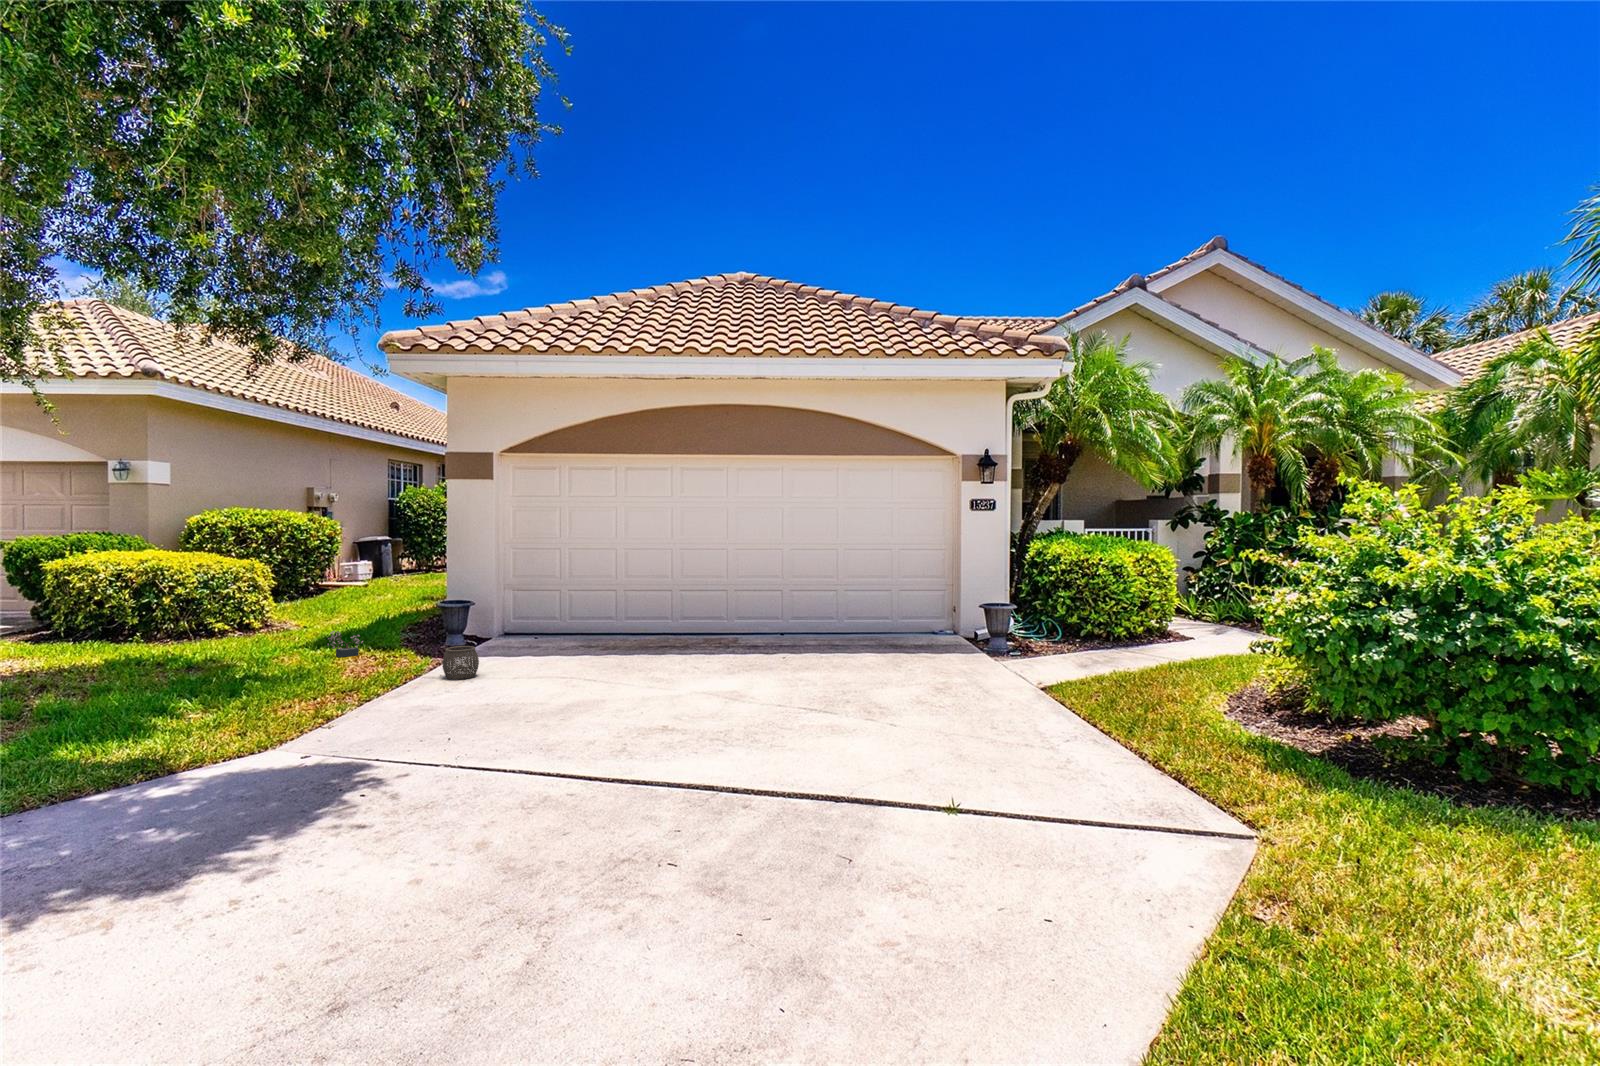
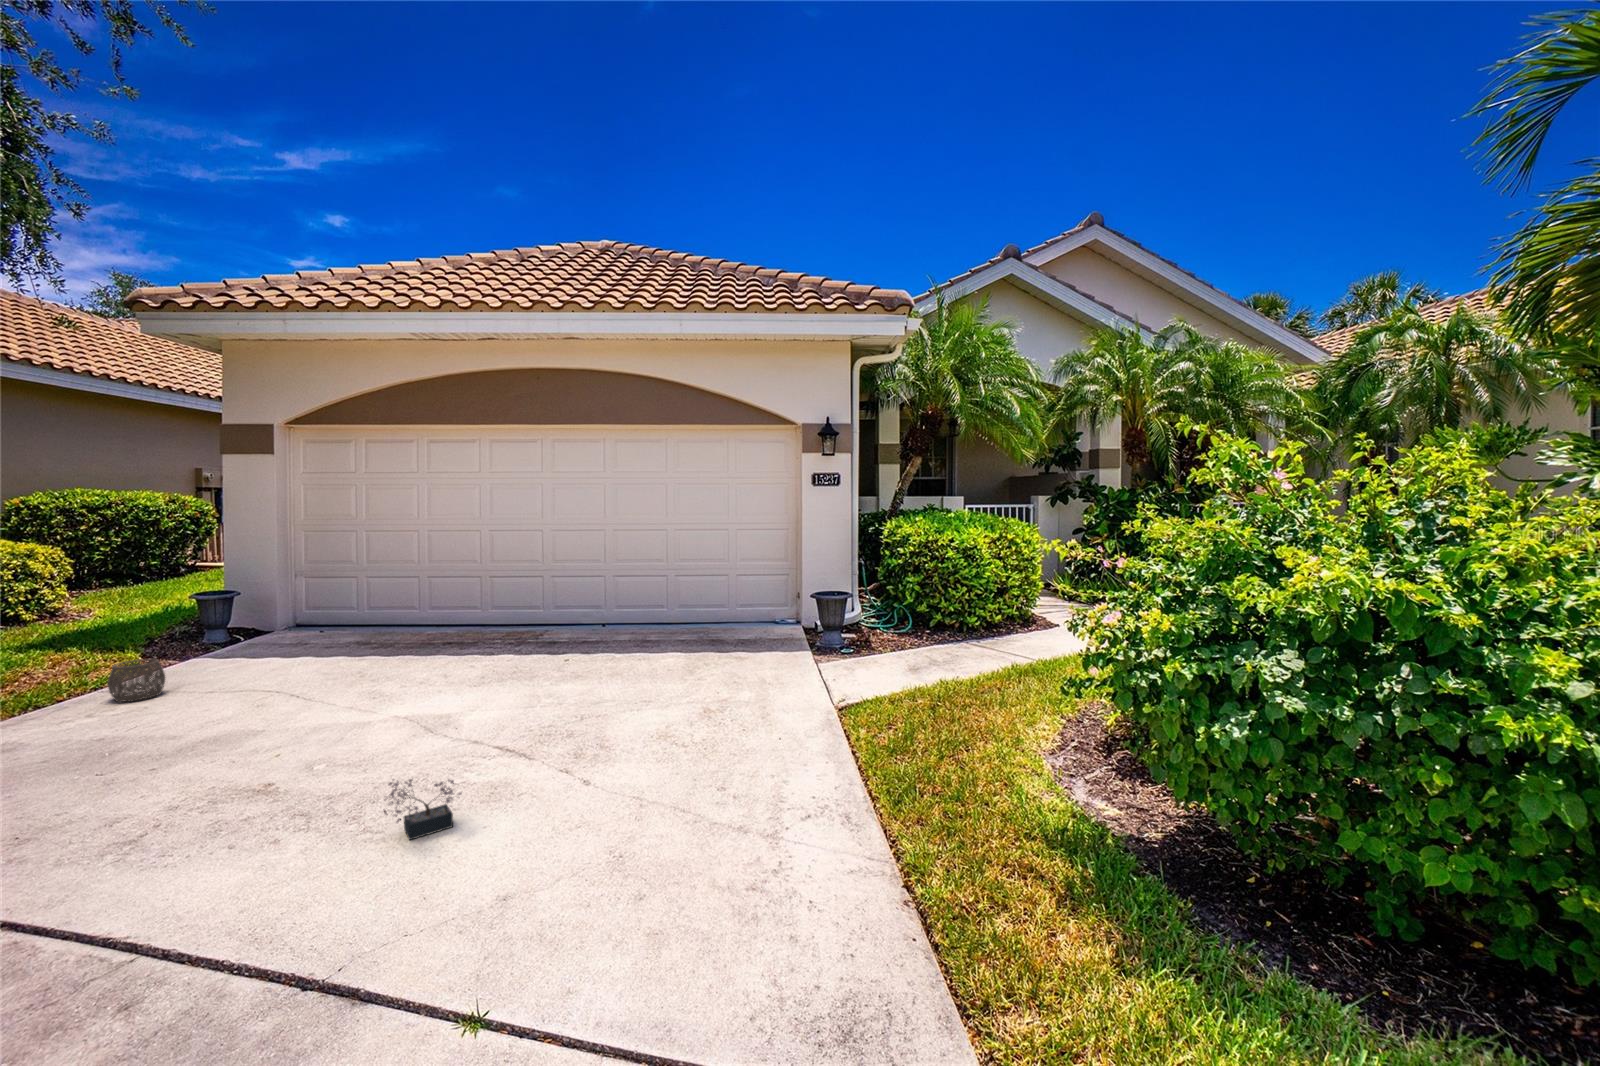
decorative plant: present [328,631,363,657] -> present [384,779,462,840]

